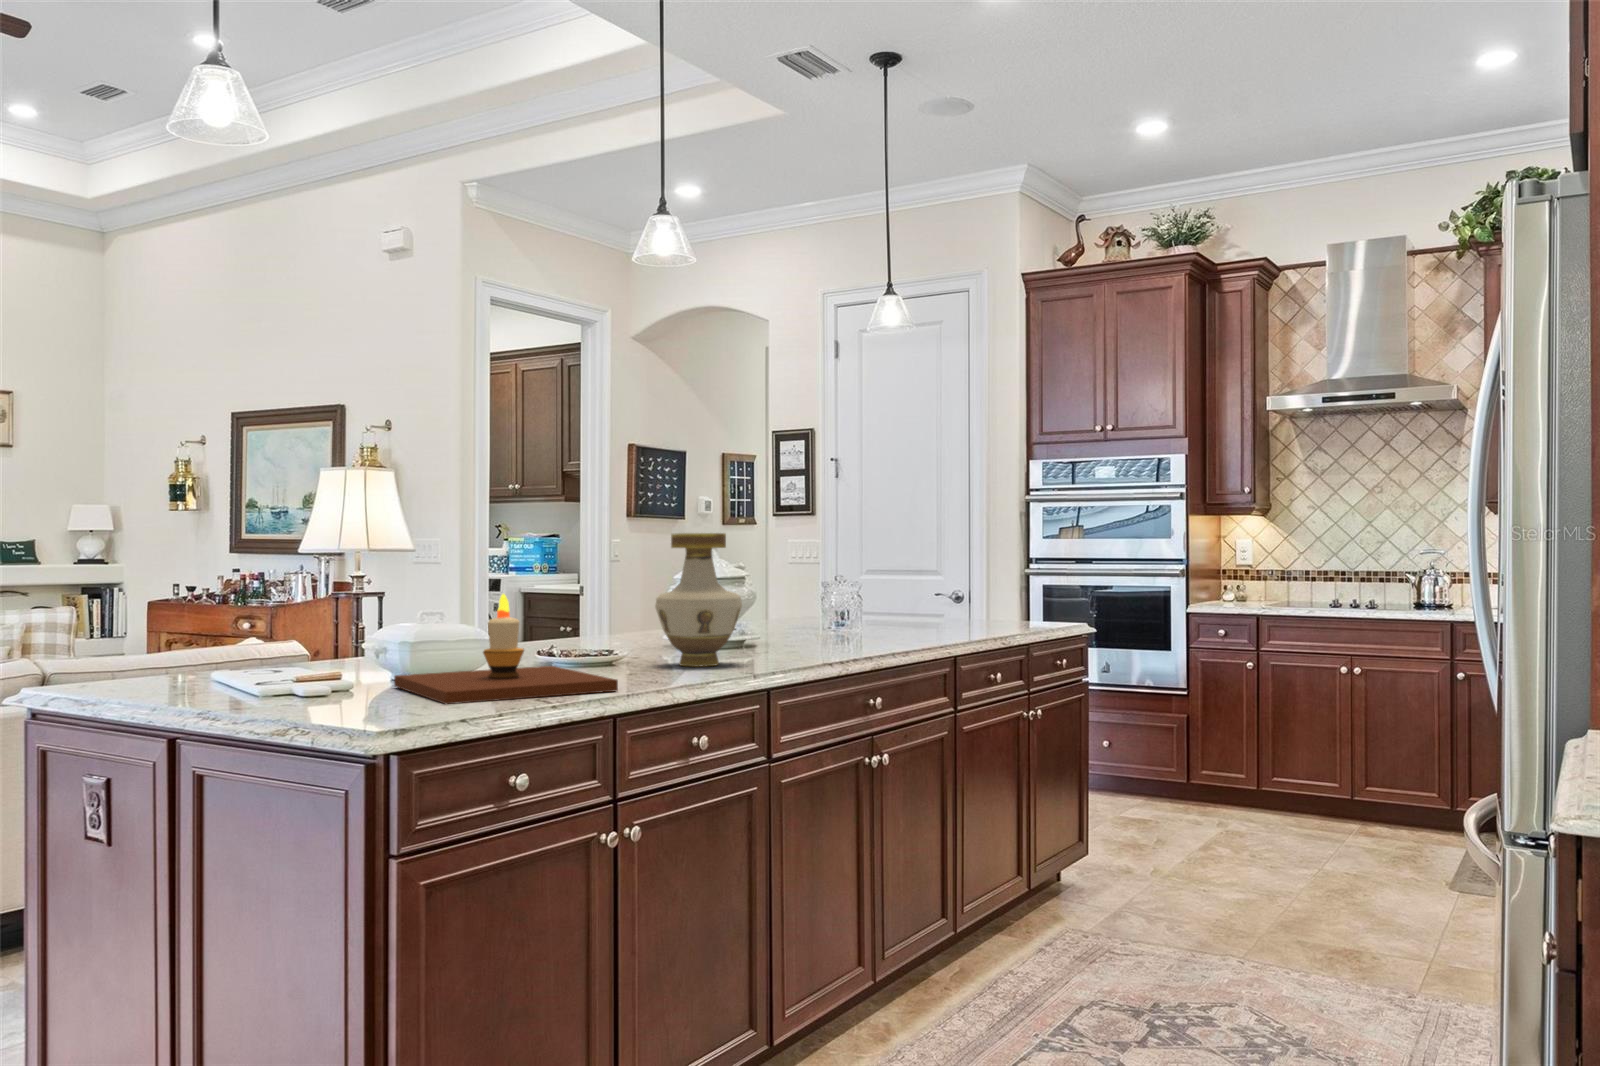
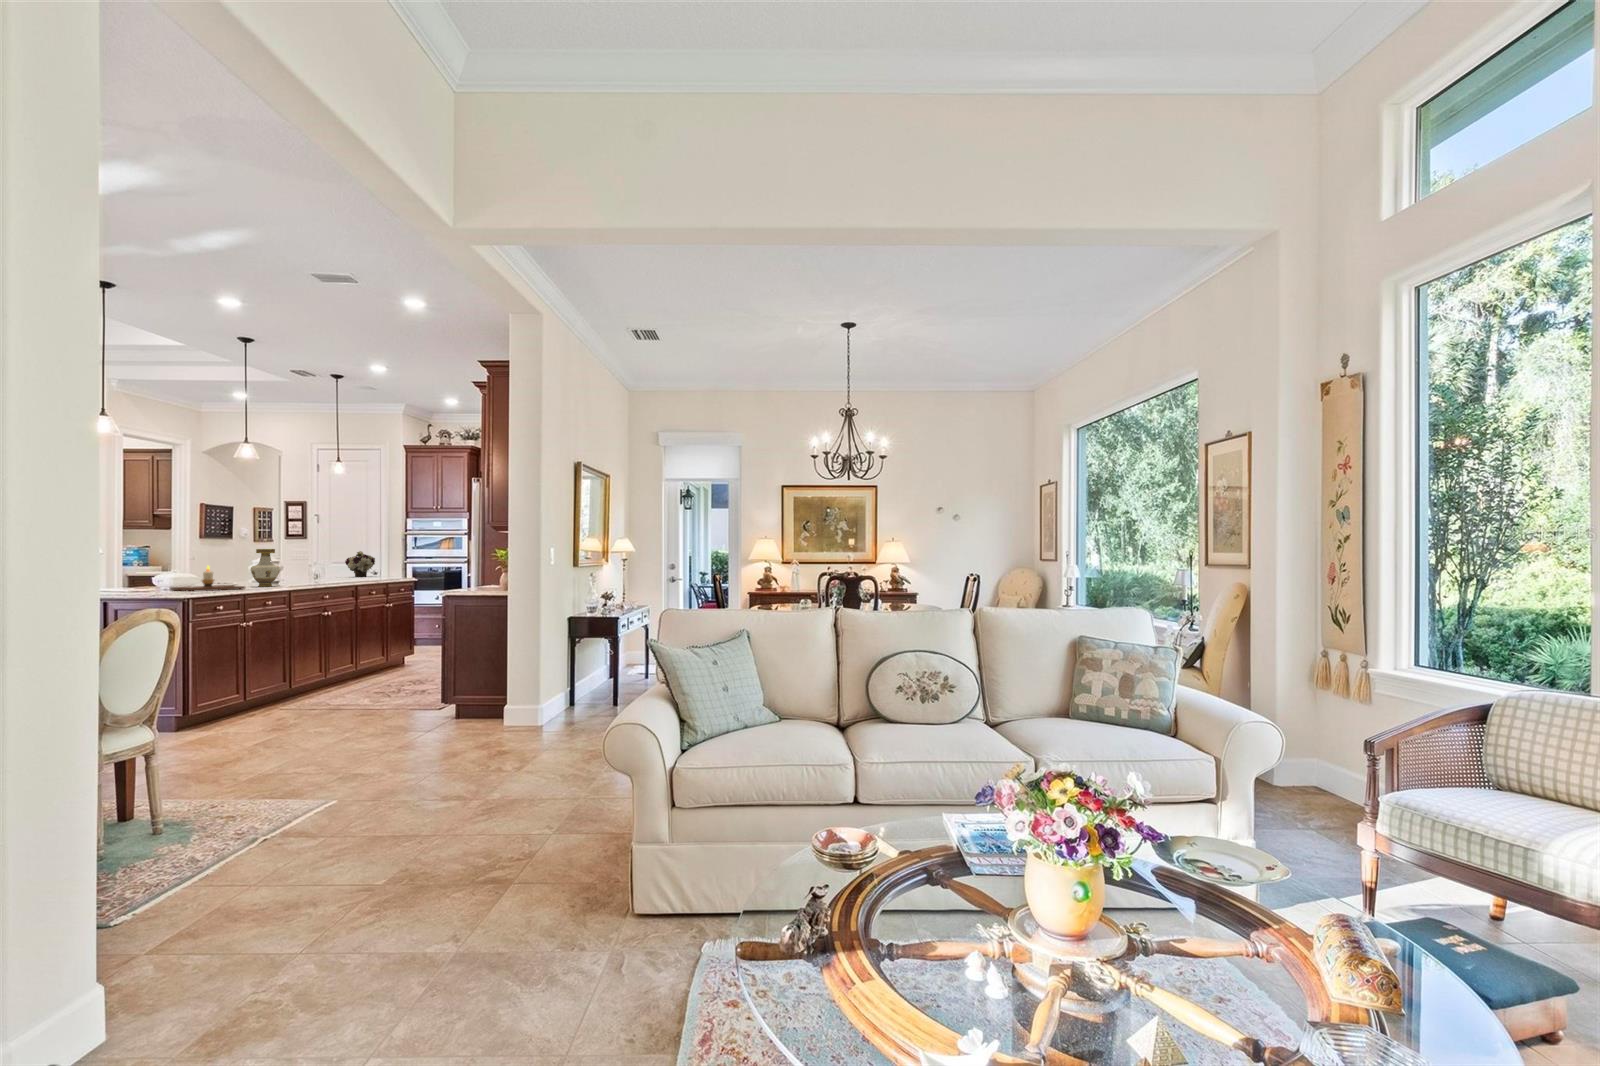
flower arrangement: none [897,543,965,609] -> present [345,551,375,577]

